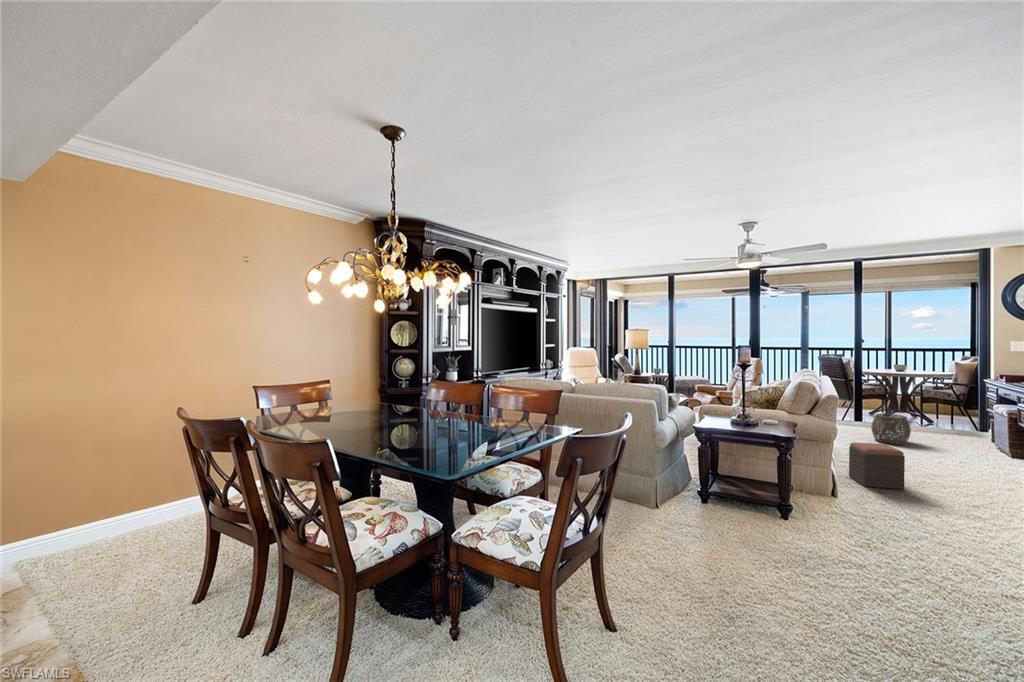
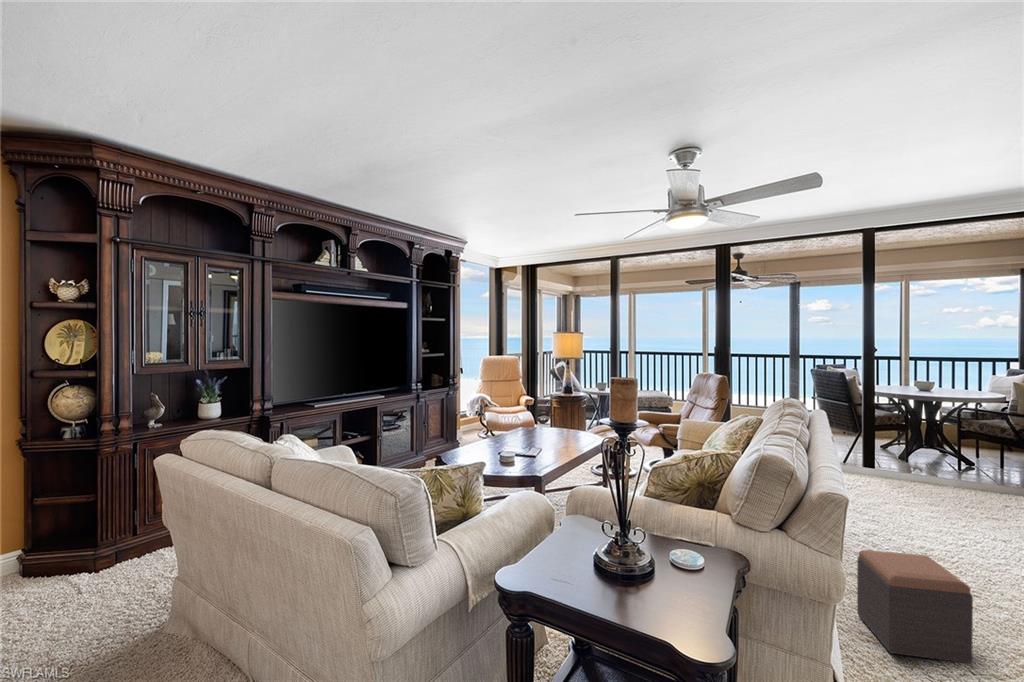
woven basket: present [872,413,911,444] -> none [889,462,954,515]

